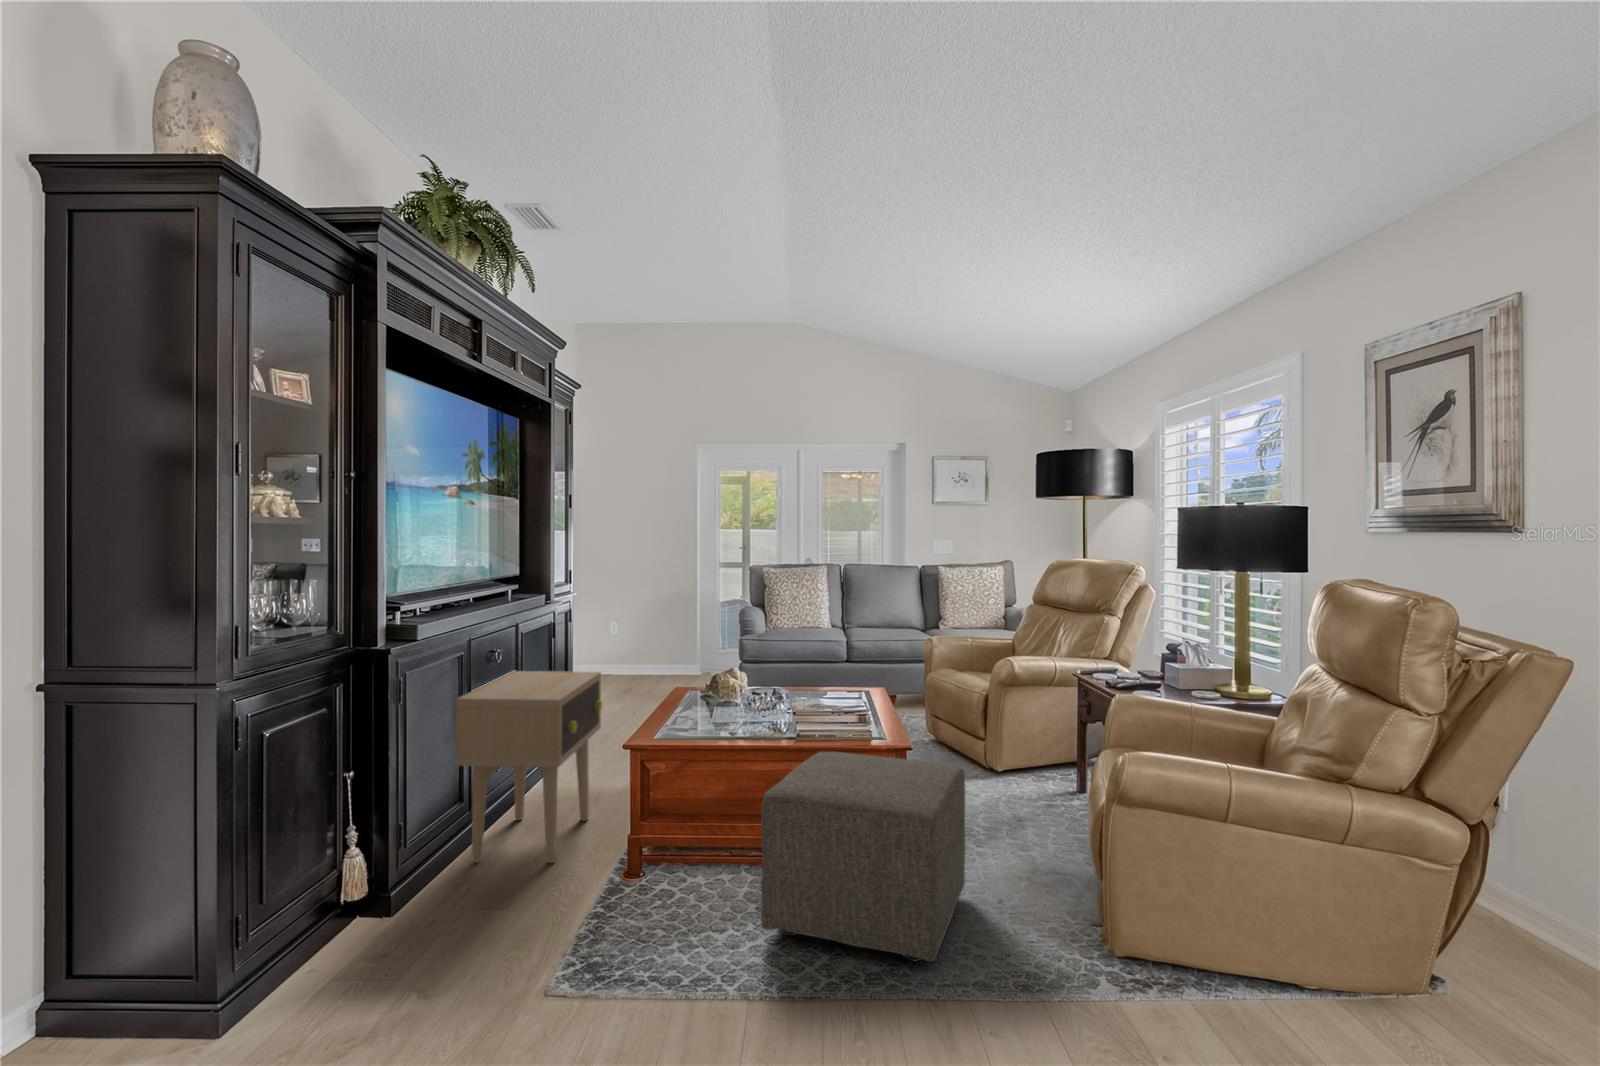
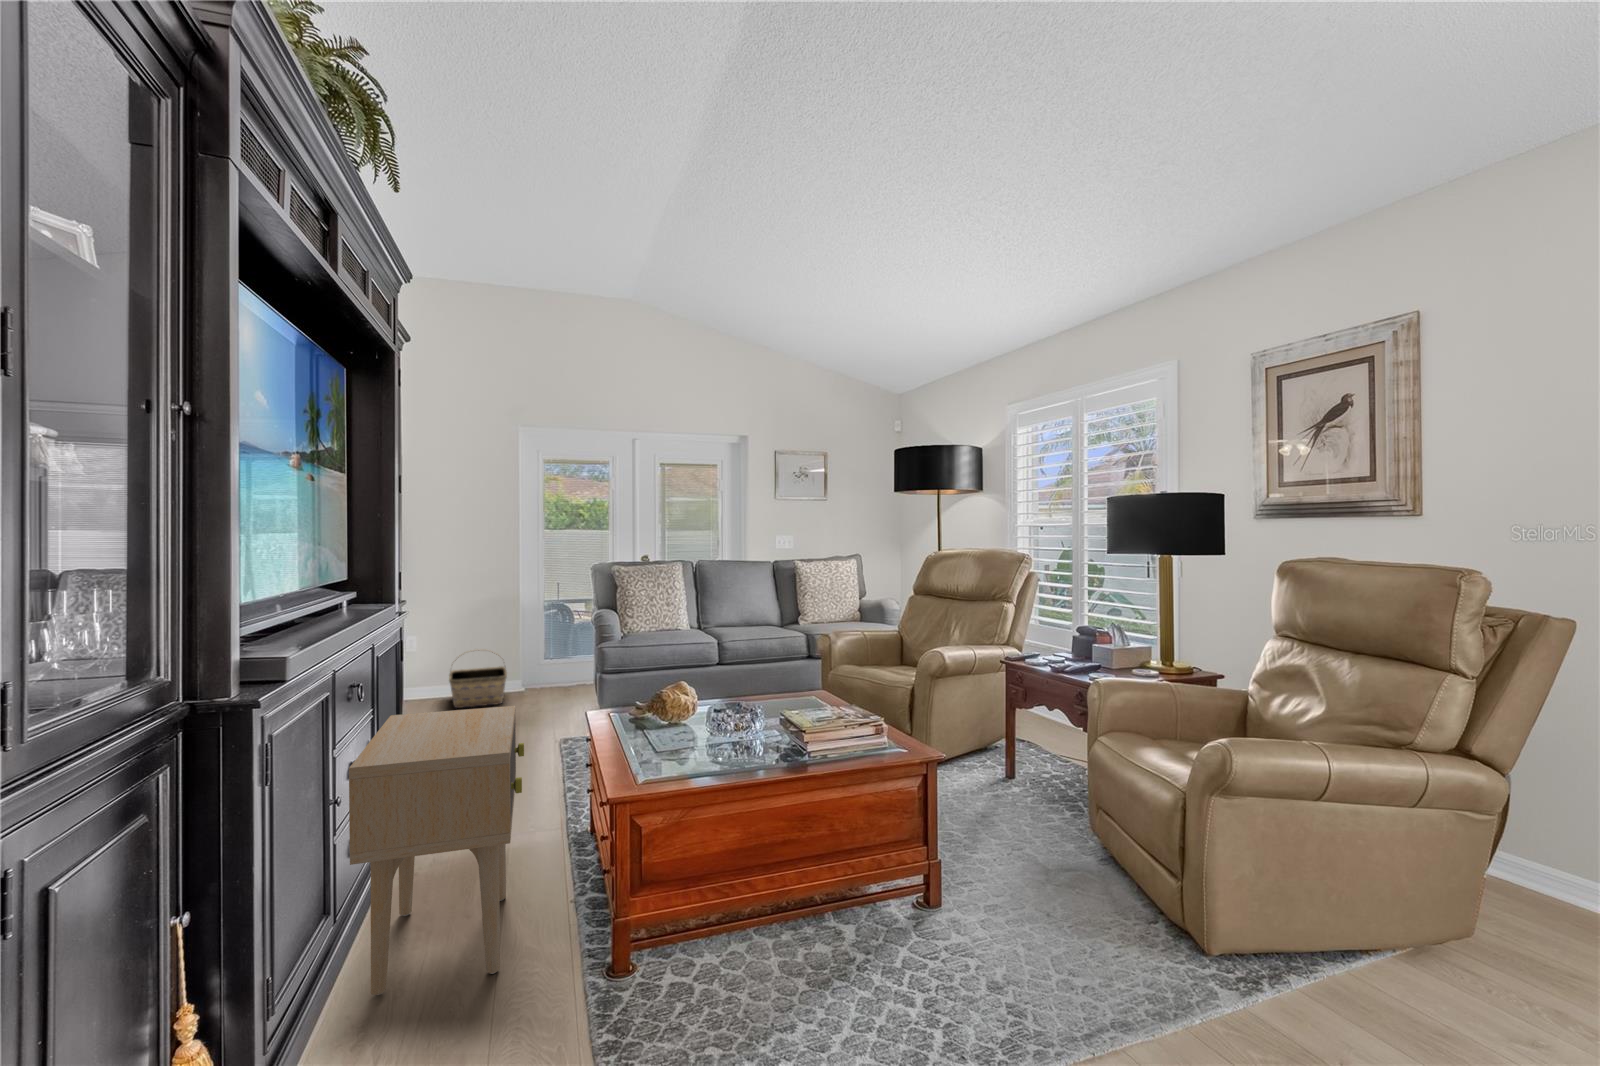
basket: none [633,635,683,684] -> present [449,649,507,708]
ottoman: present [761,752,965,961] -> none [836,777,1063,1015]

